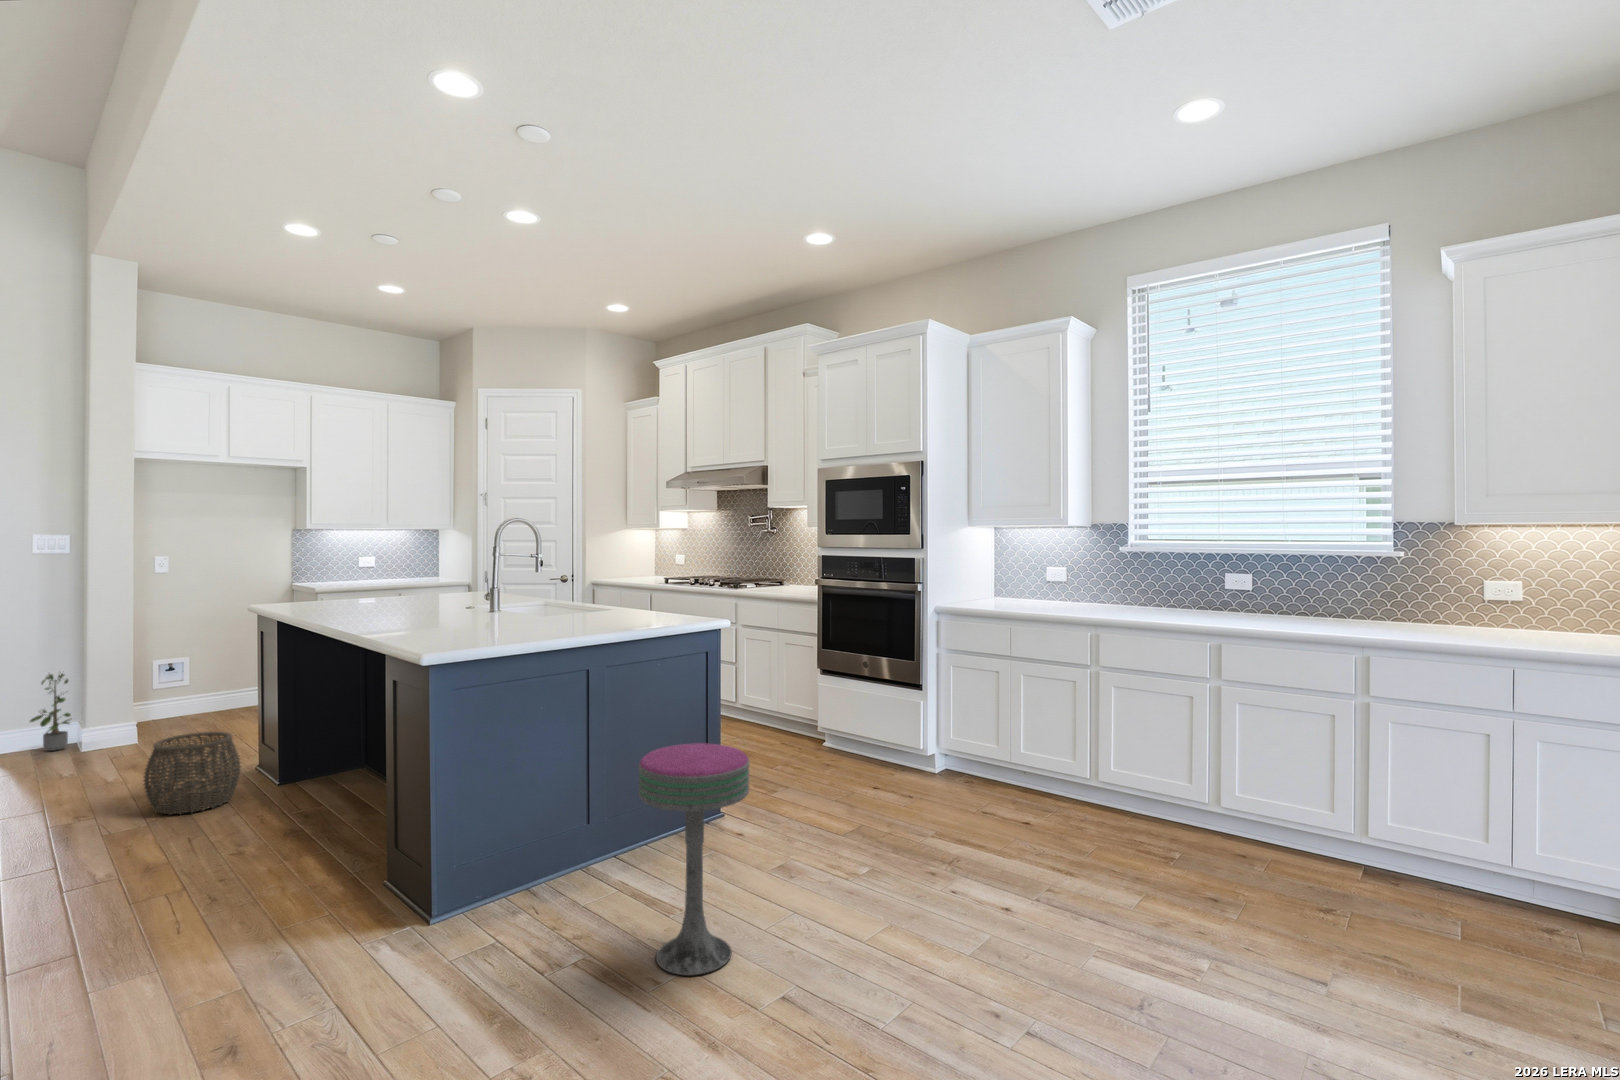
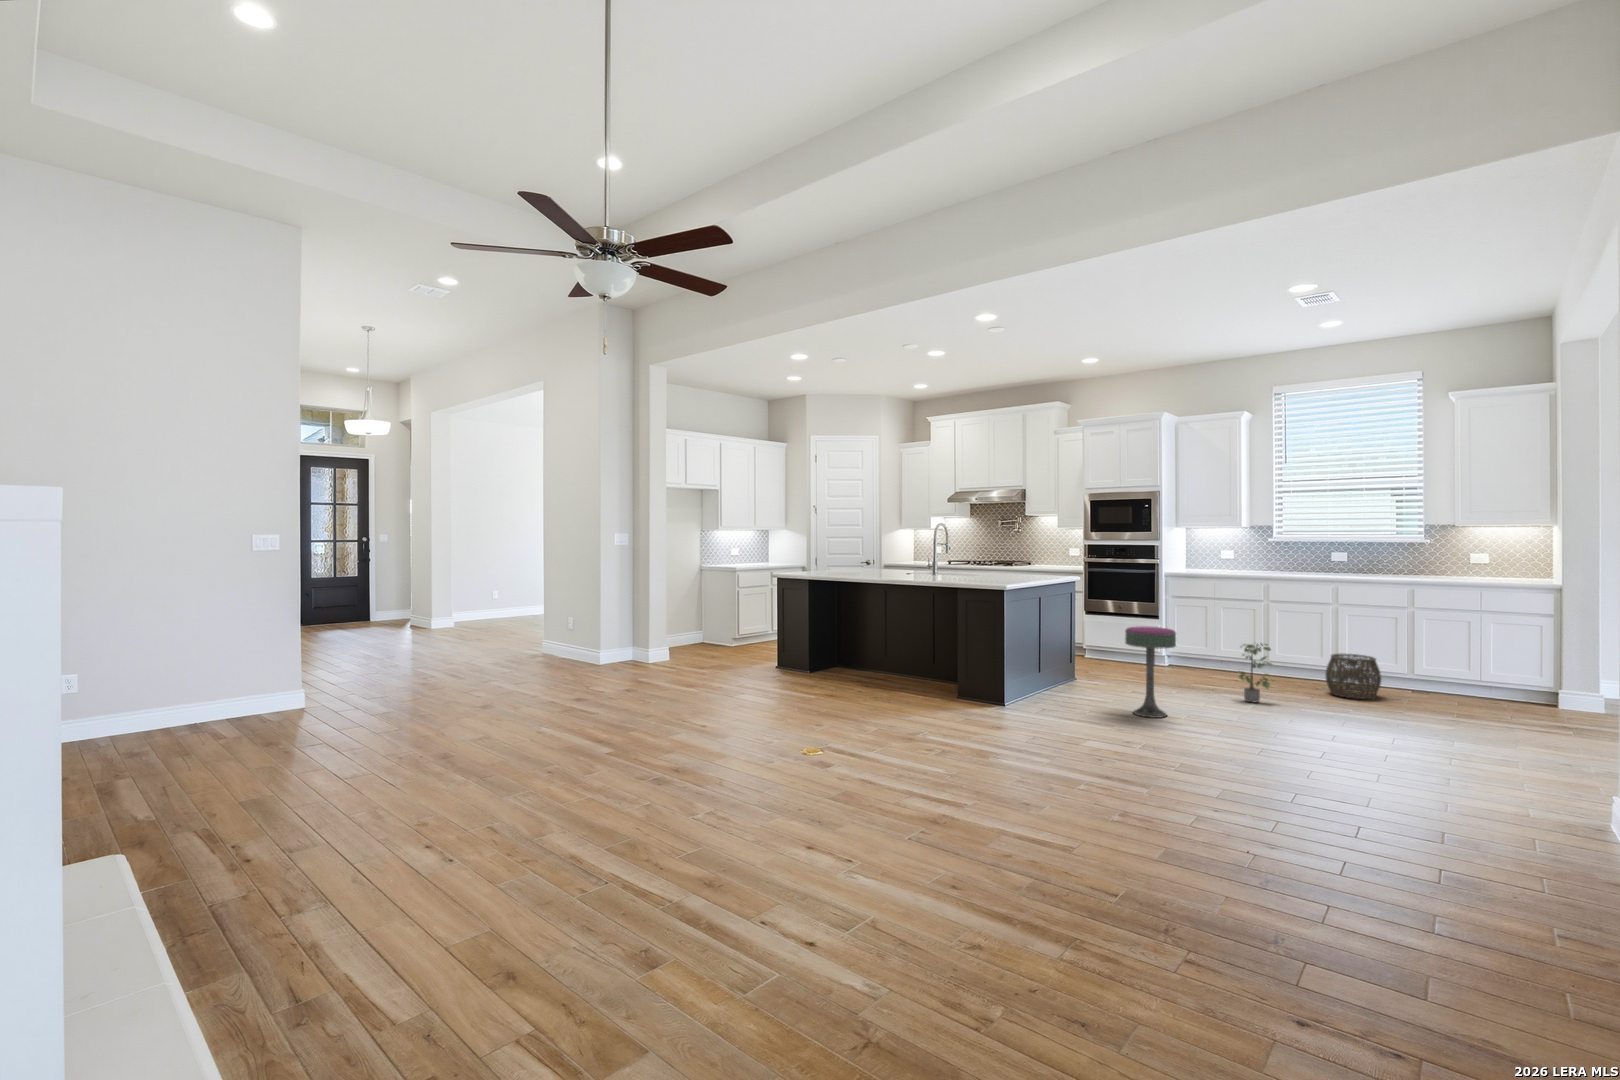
potted plant: present [30,674,71,751] -> present [1238,643,1275,702]
woven basket: present [143,732,241,815] -> present [1325,654,1381,699]

